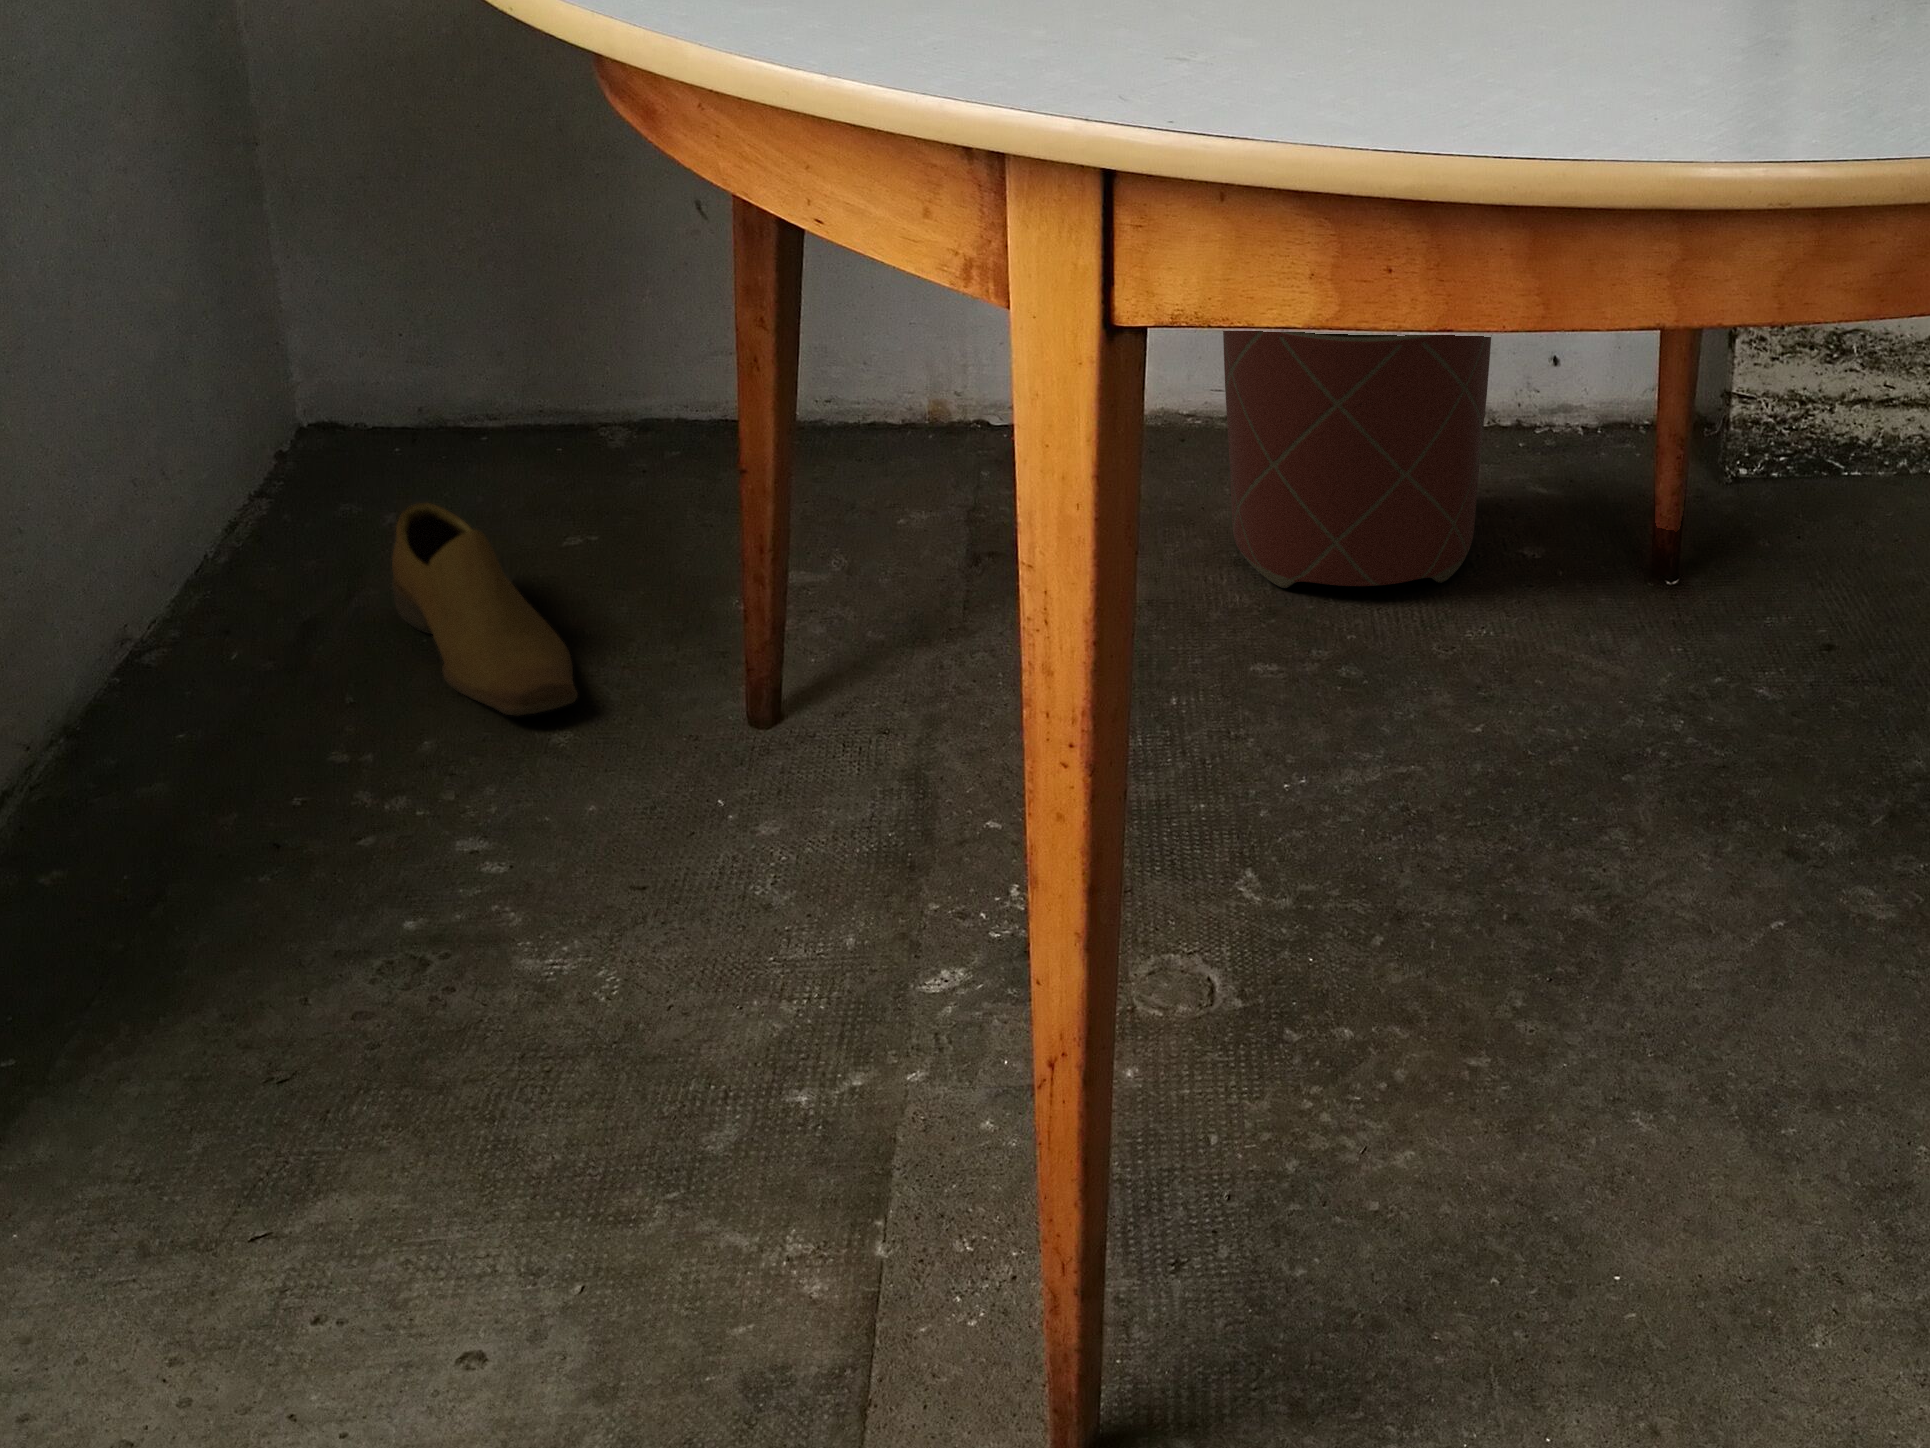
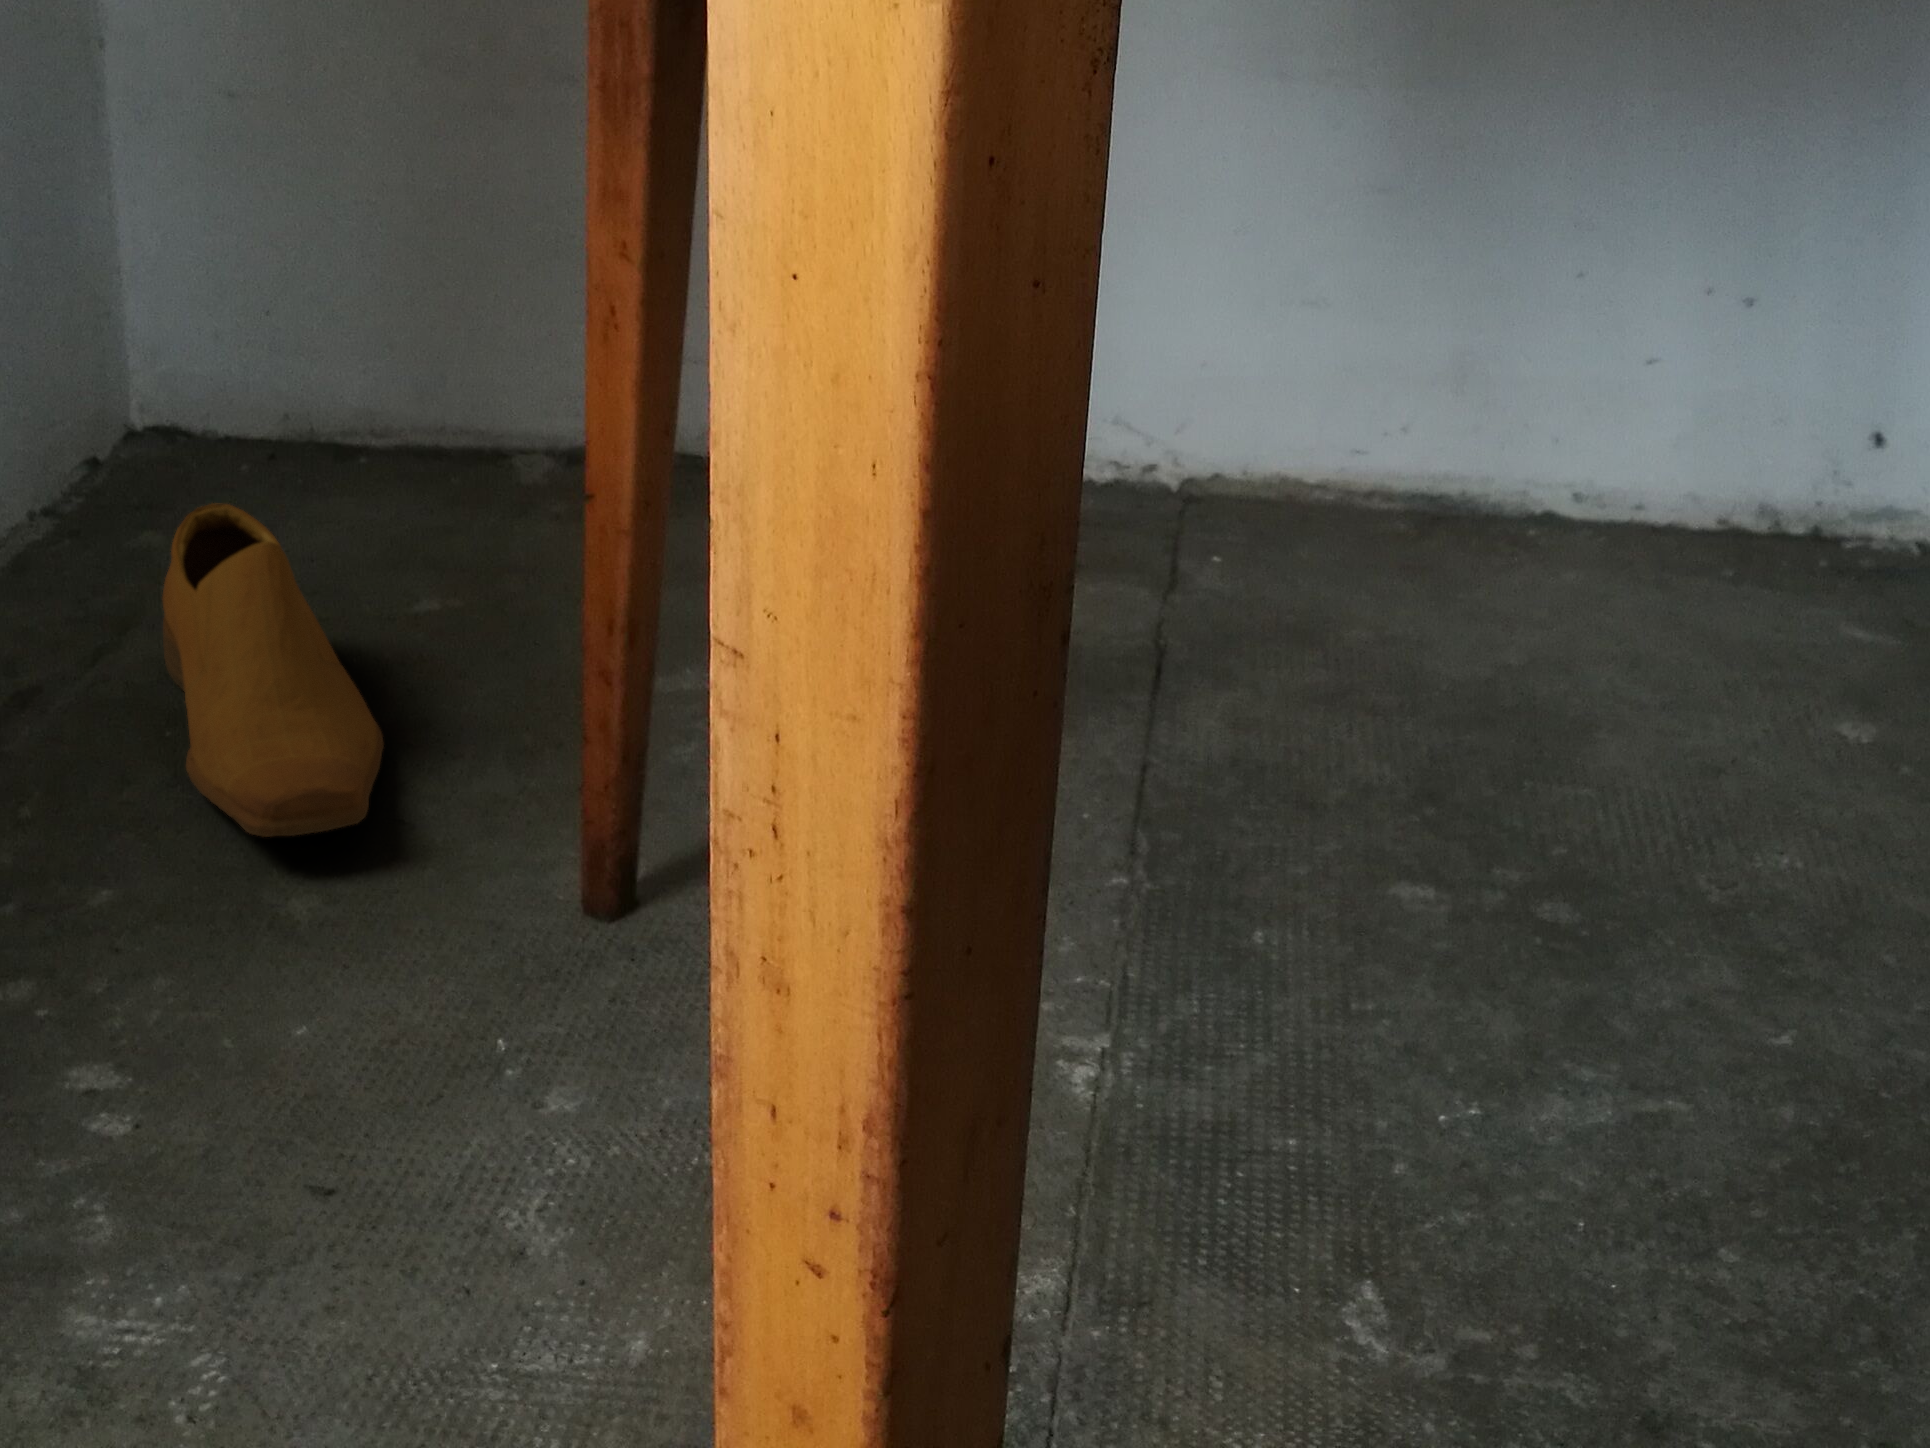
planter: present [1223,331,1491,588] -> none [1406,236,1849,754]

